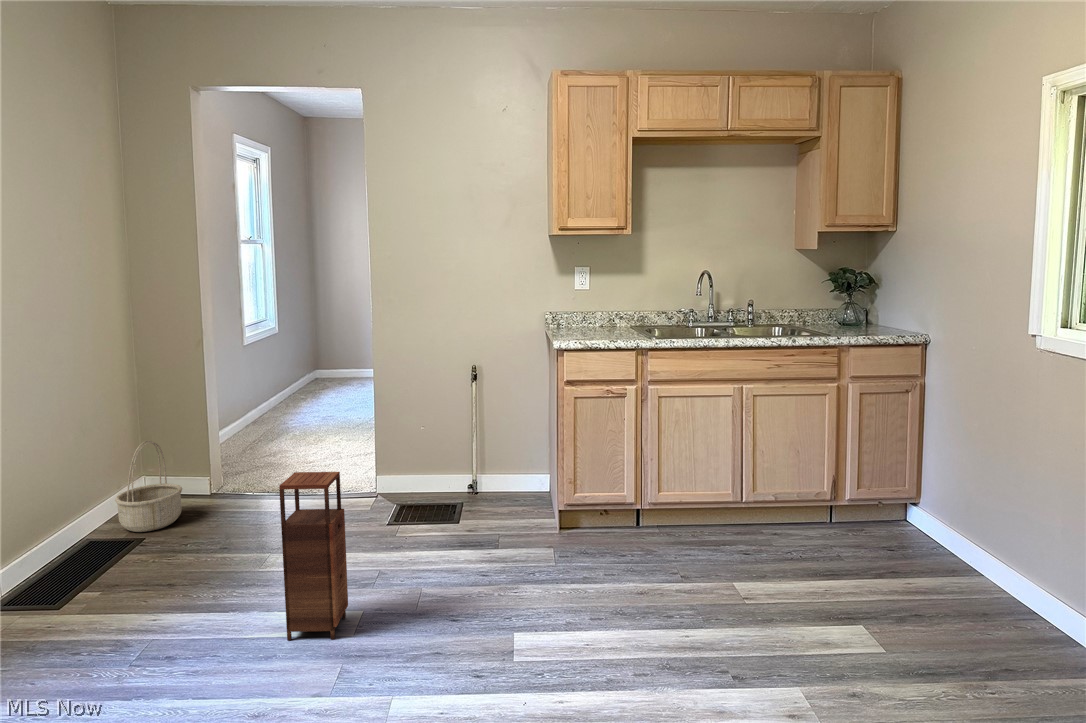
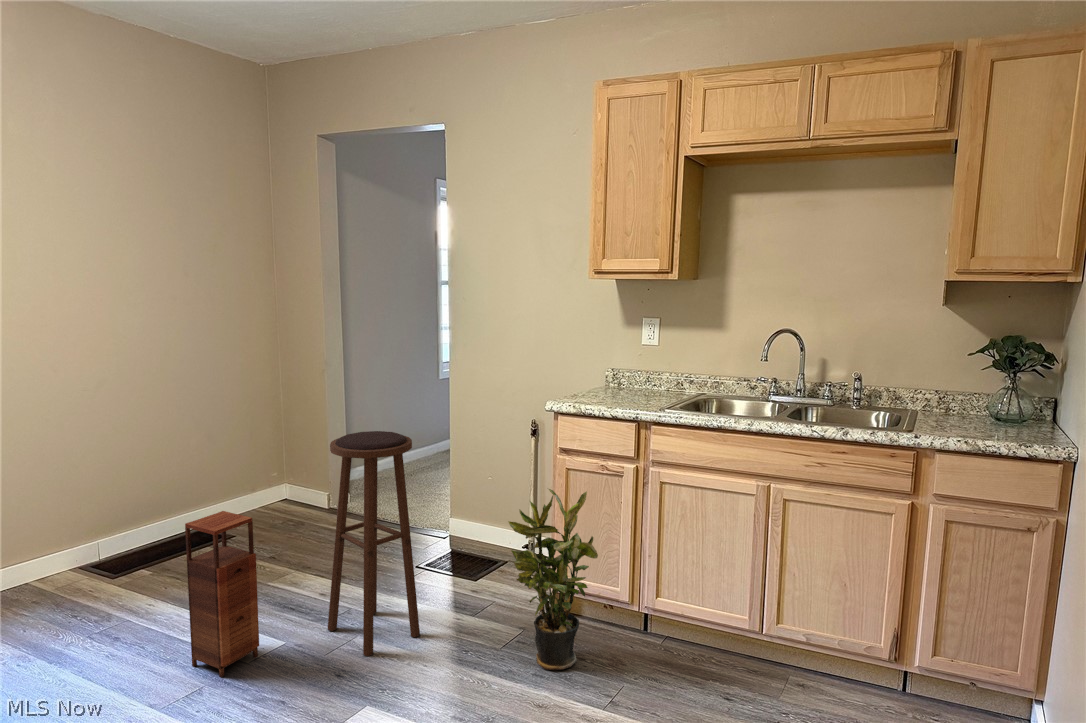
stool: none [381,378,475,592] -> present [328,431,420,656]
potted plant: none [561,409,639,565] -> present [508,489,598,670]
basket: present [115,441,182,532] -> none [229,447,287,525]

